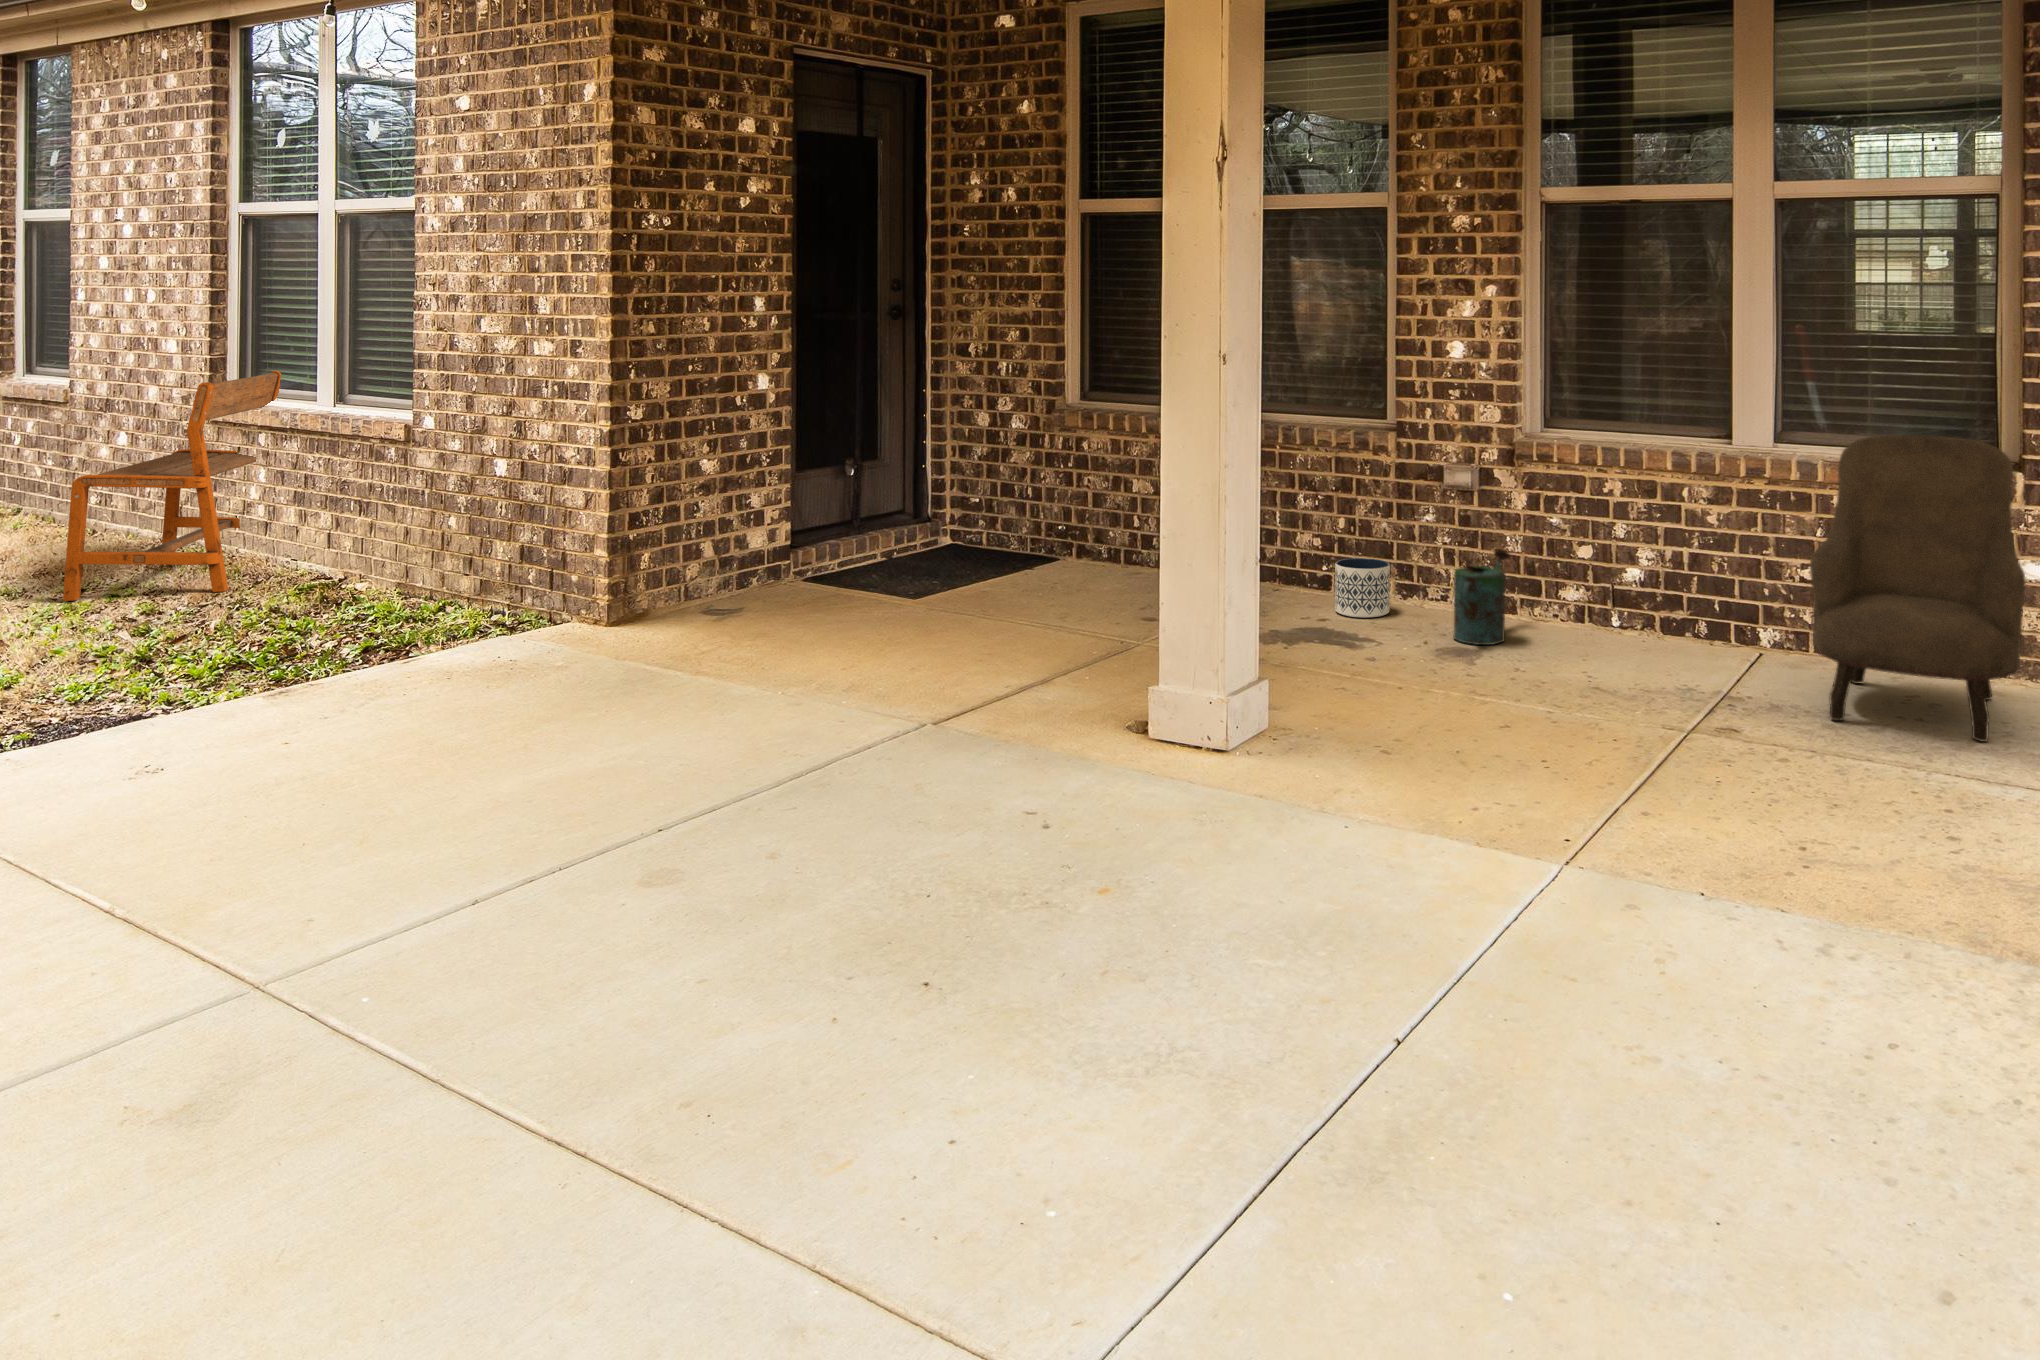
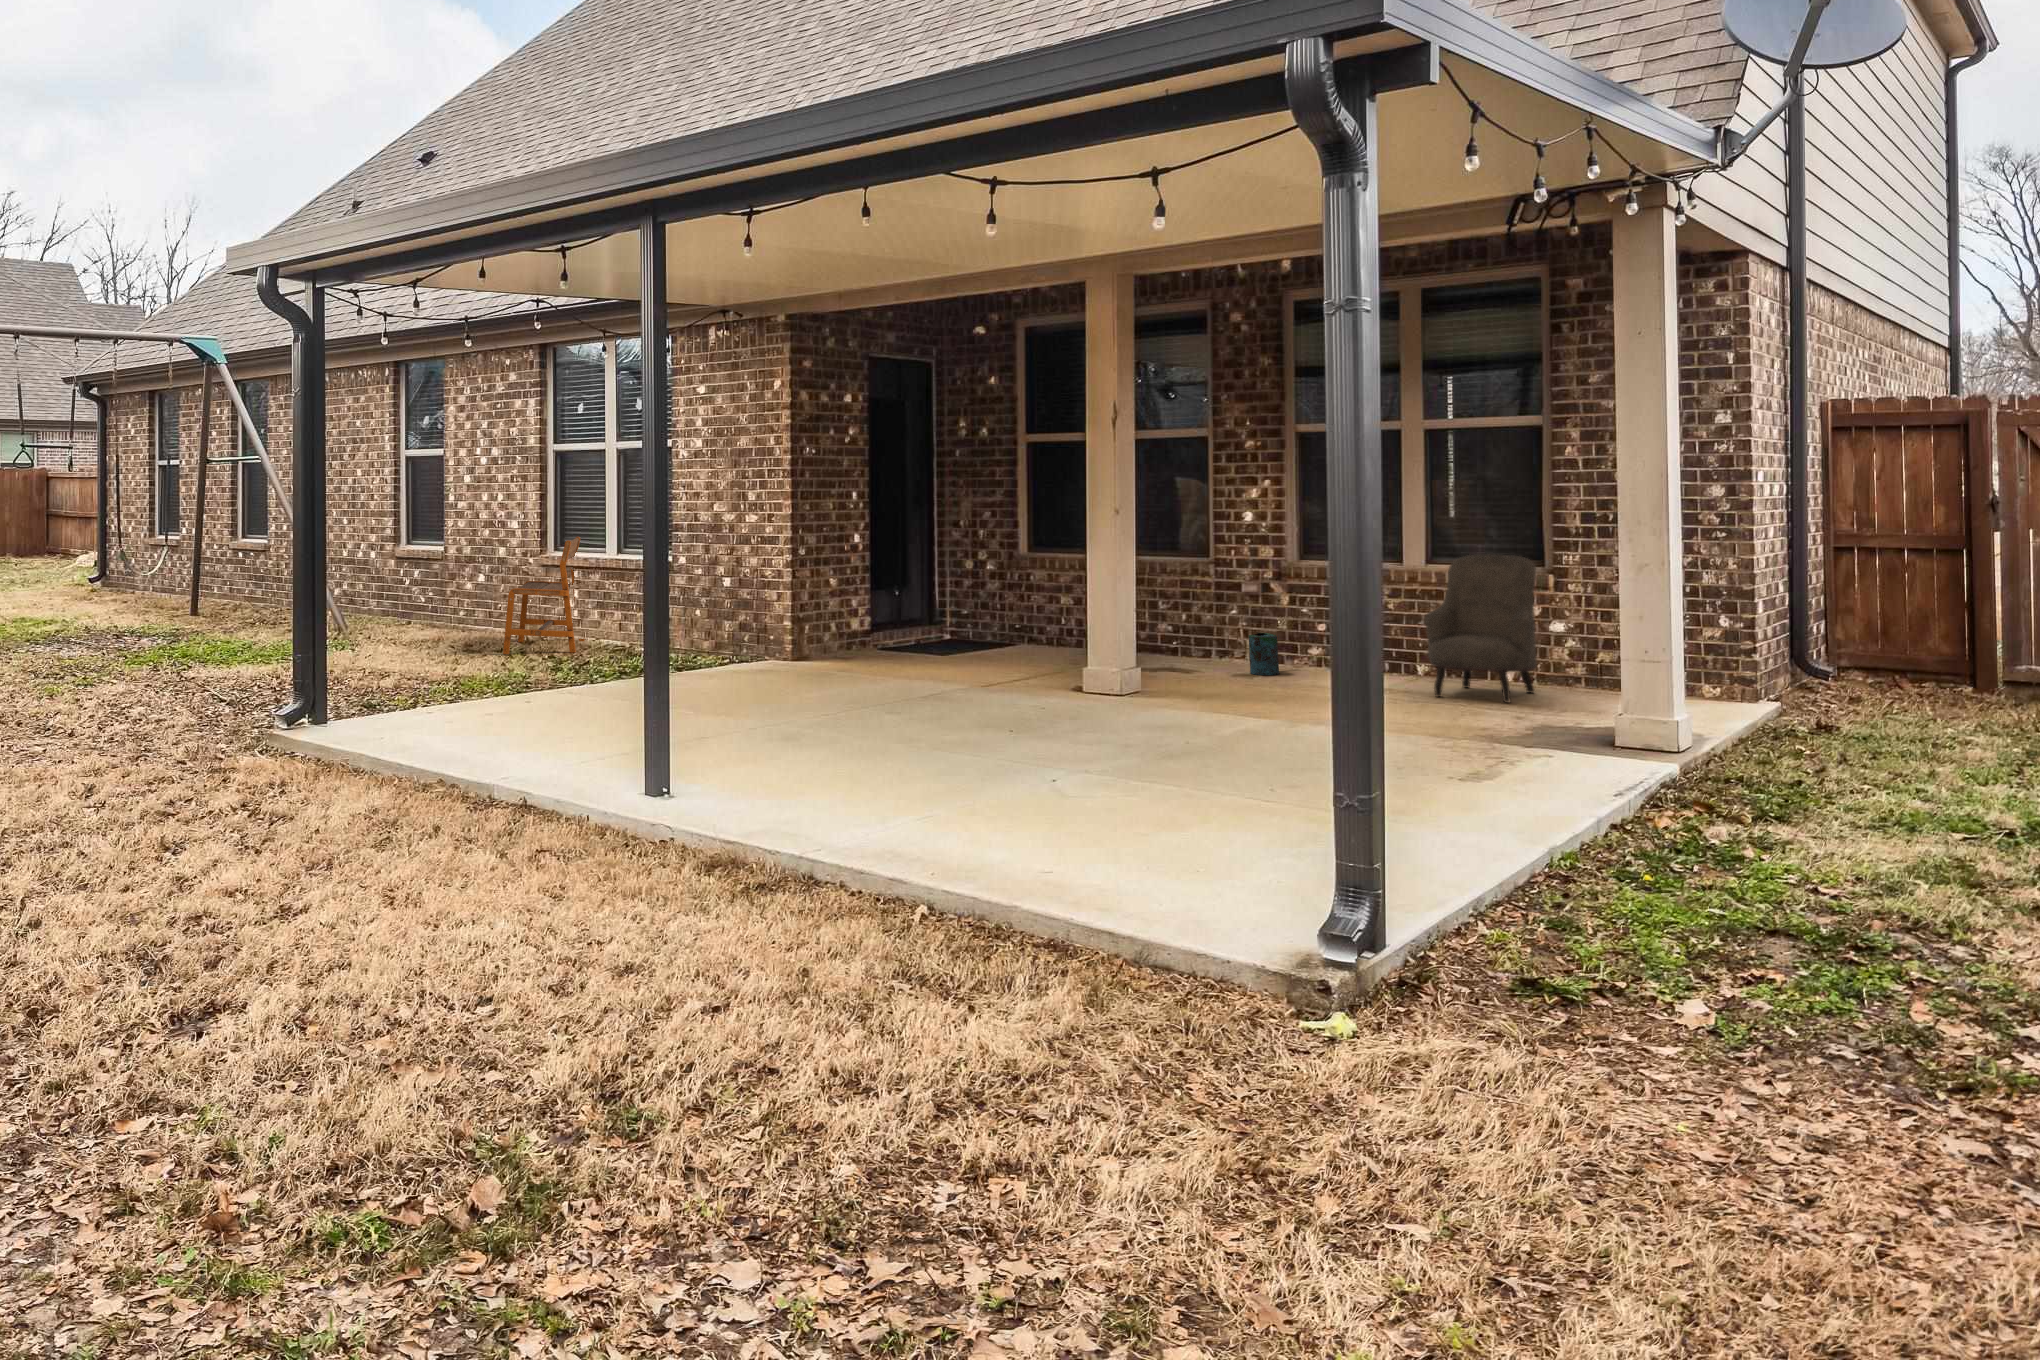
planter: present [1335,558,1390,618] -> none [1185,635,1217,666]

